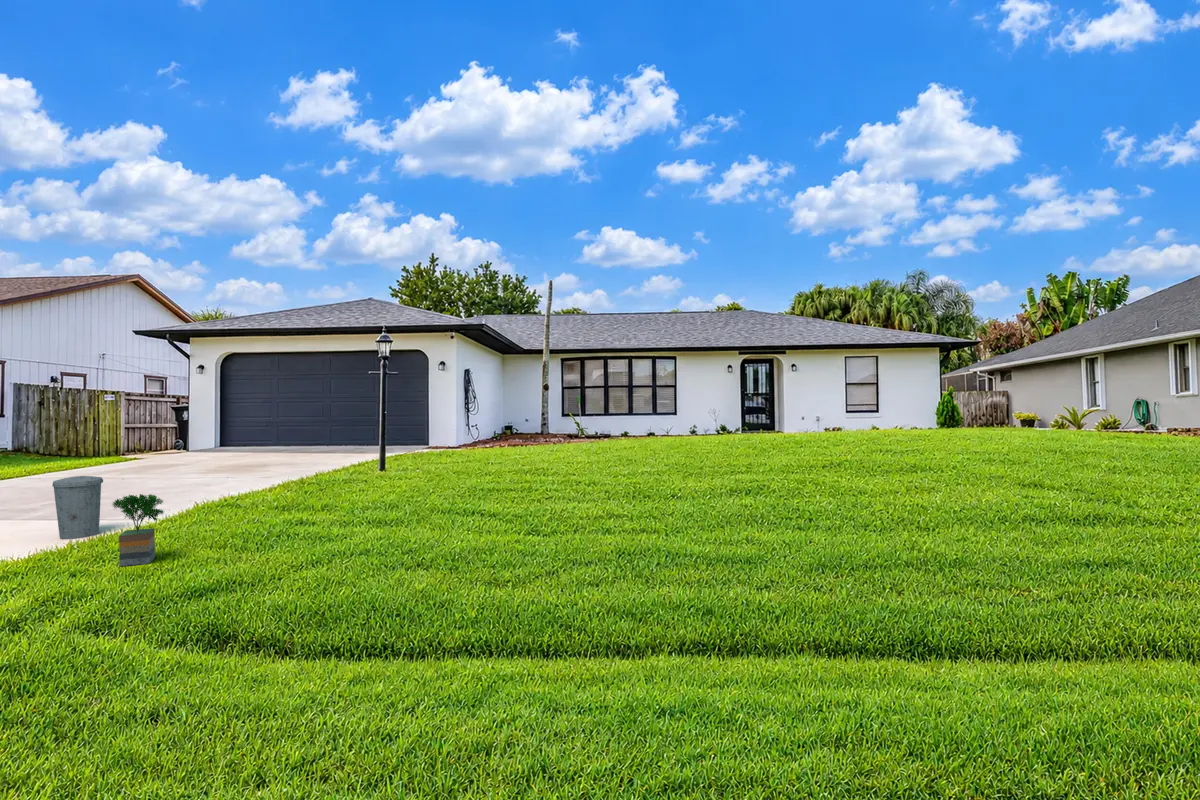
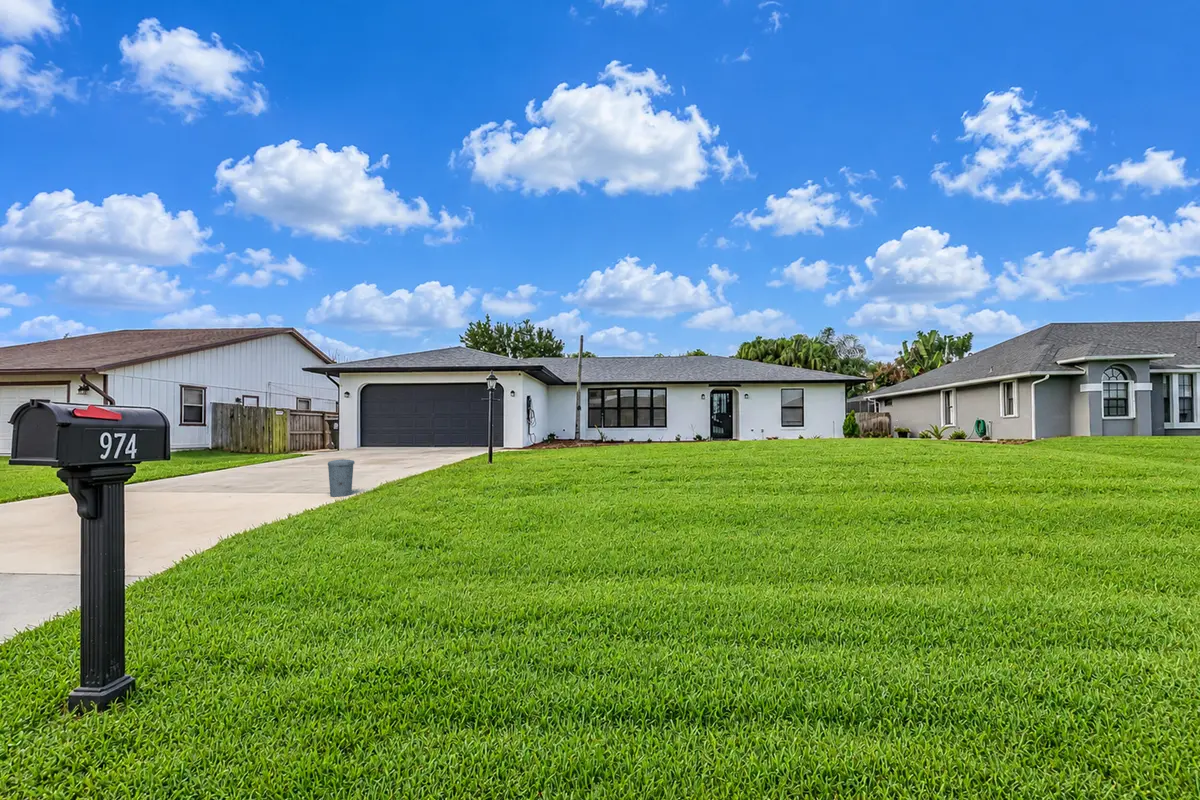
potted tree: present [113,494,164,566] -> none [379,468,408,510]

